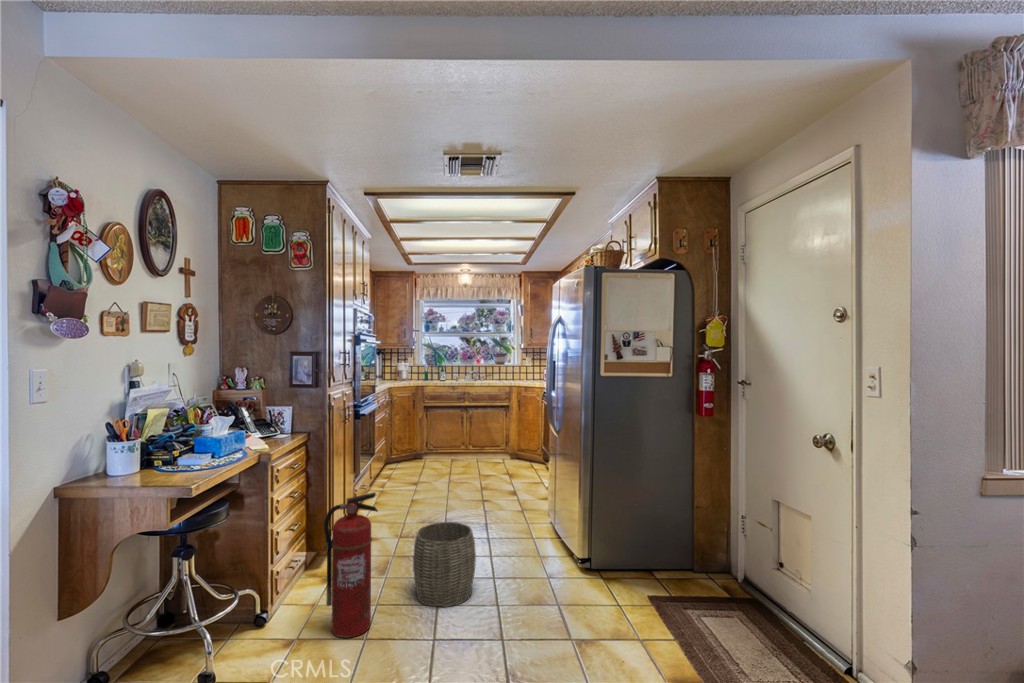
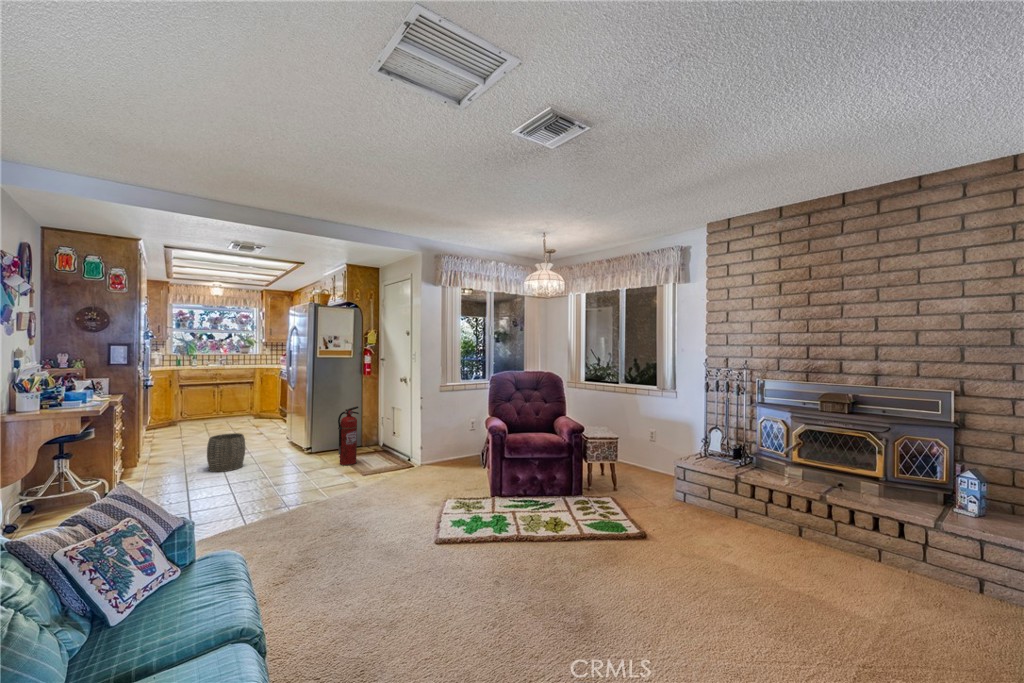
fire extinguisher: present [324,493,378,638] -> present [338,406,359,465]

